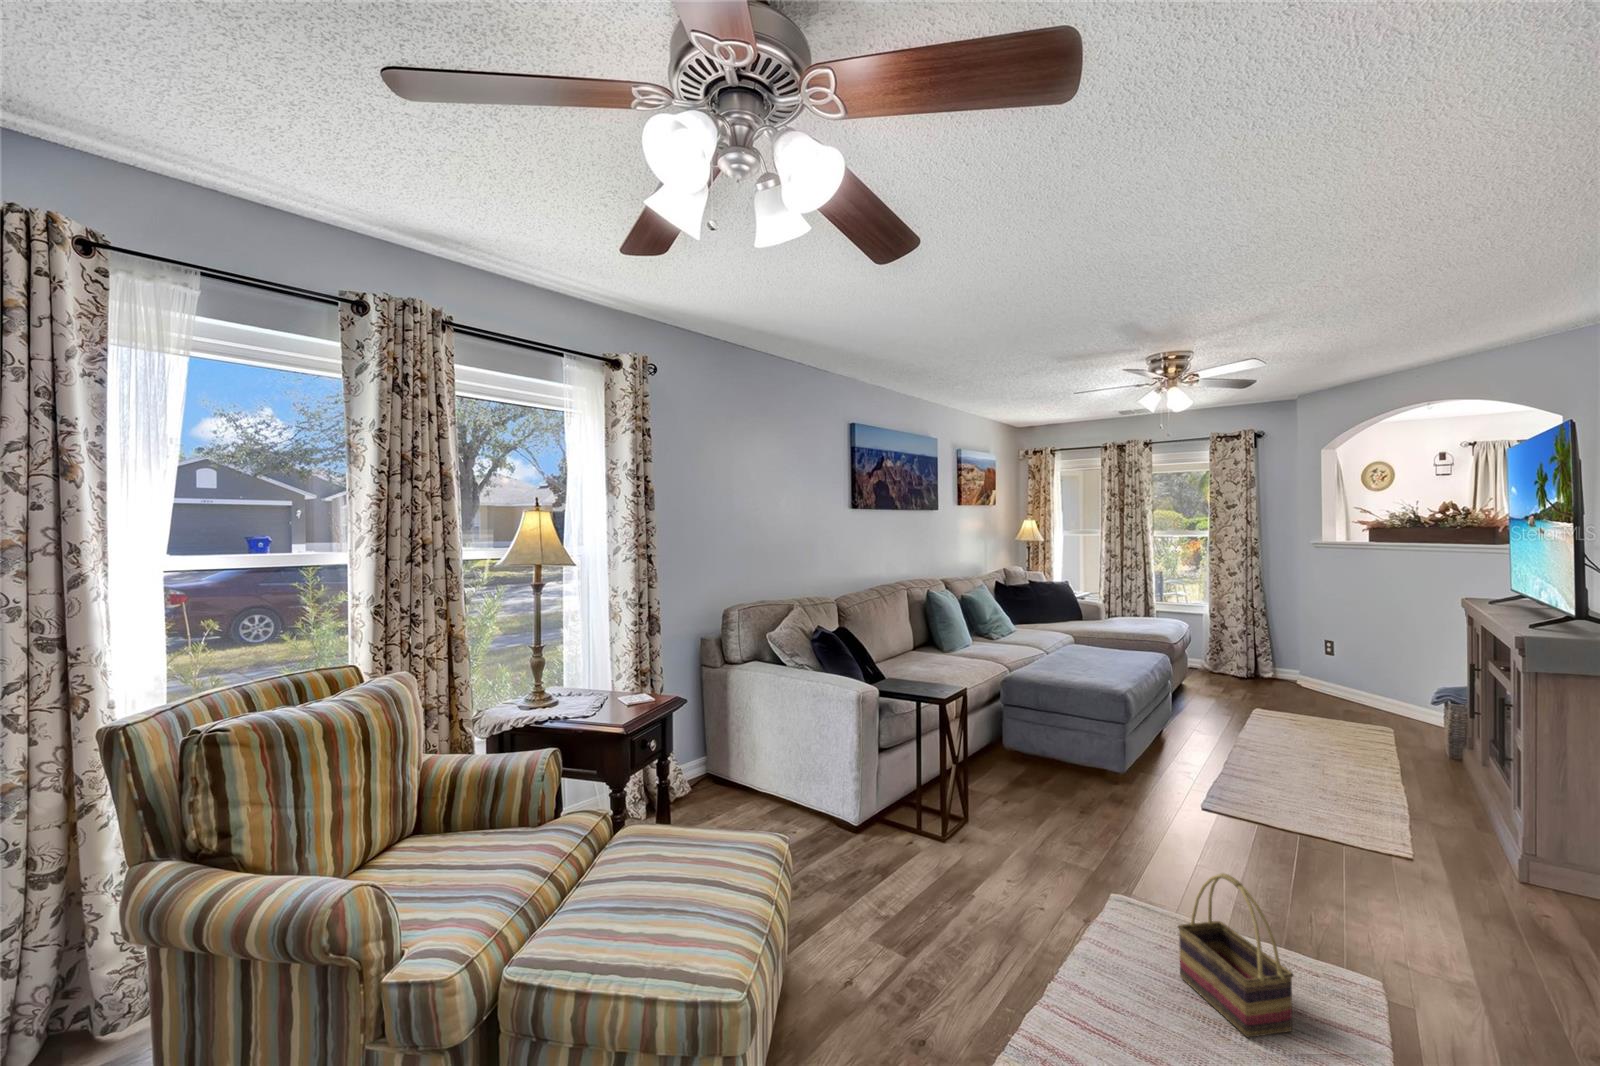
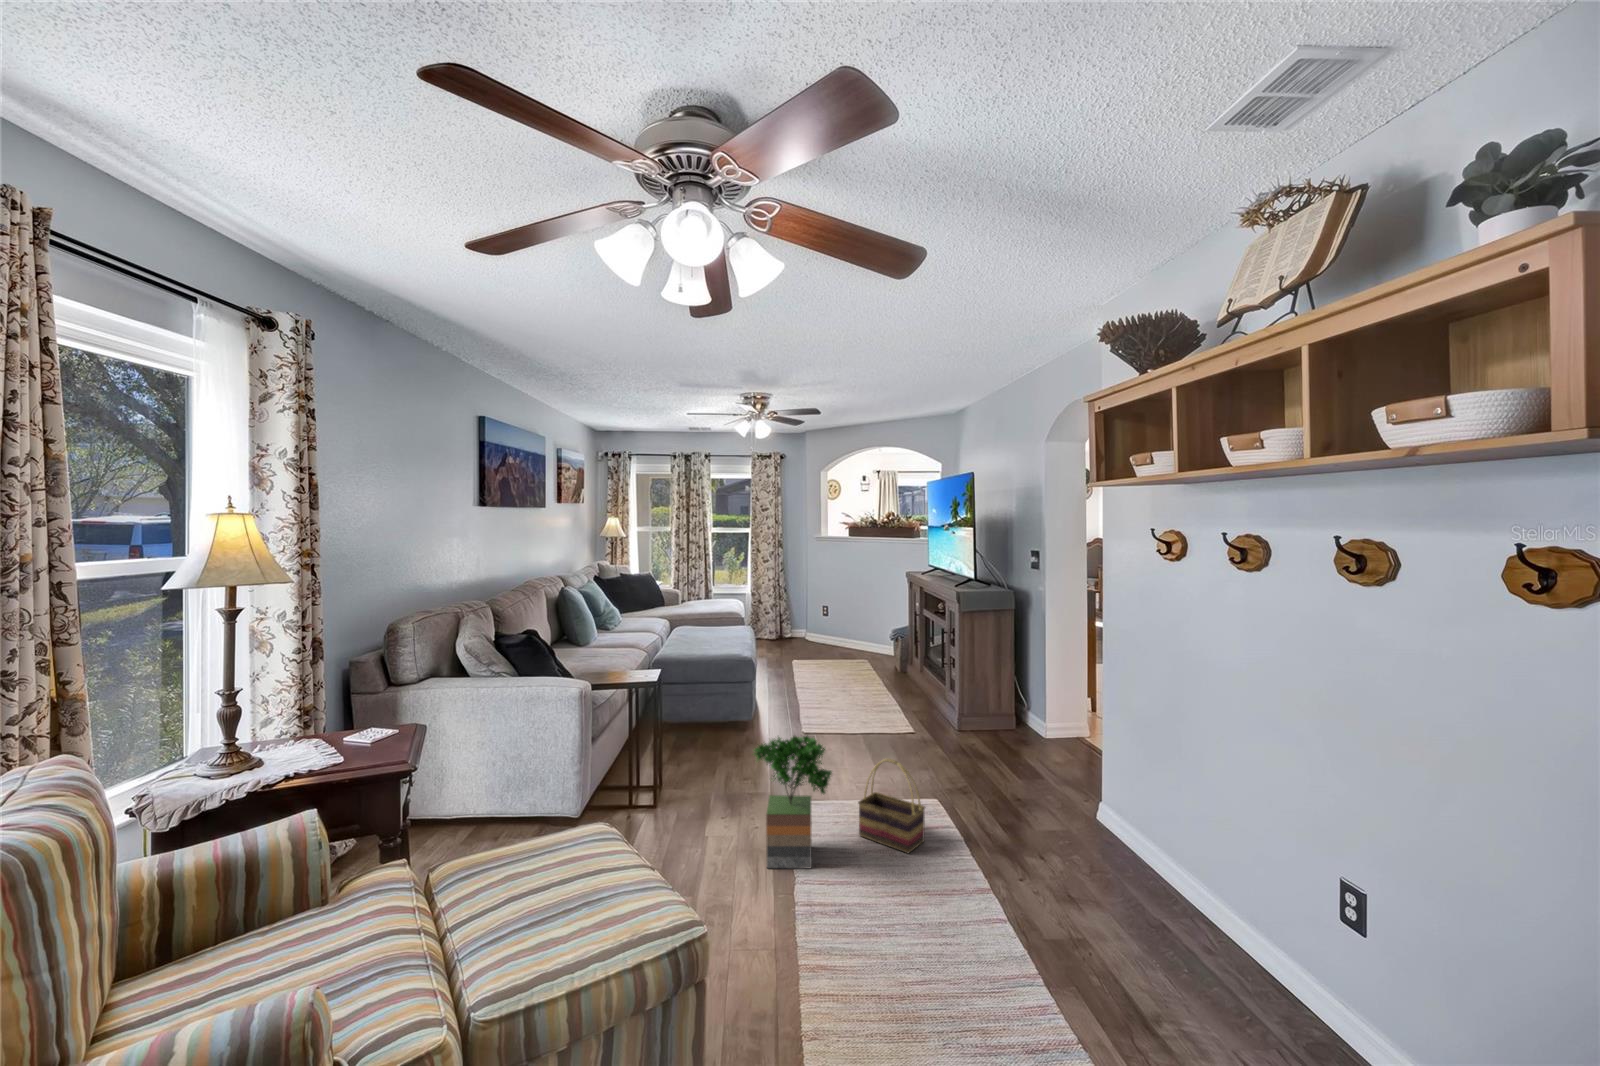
potted tree: none [1006,793,1118,991] -> present [754,736,832,868]

